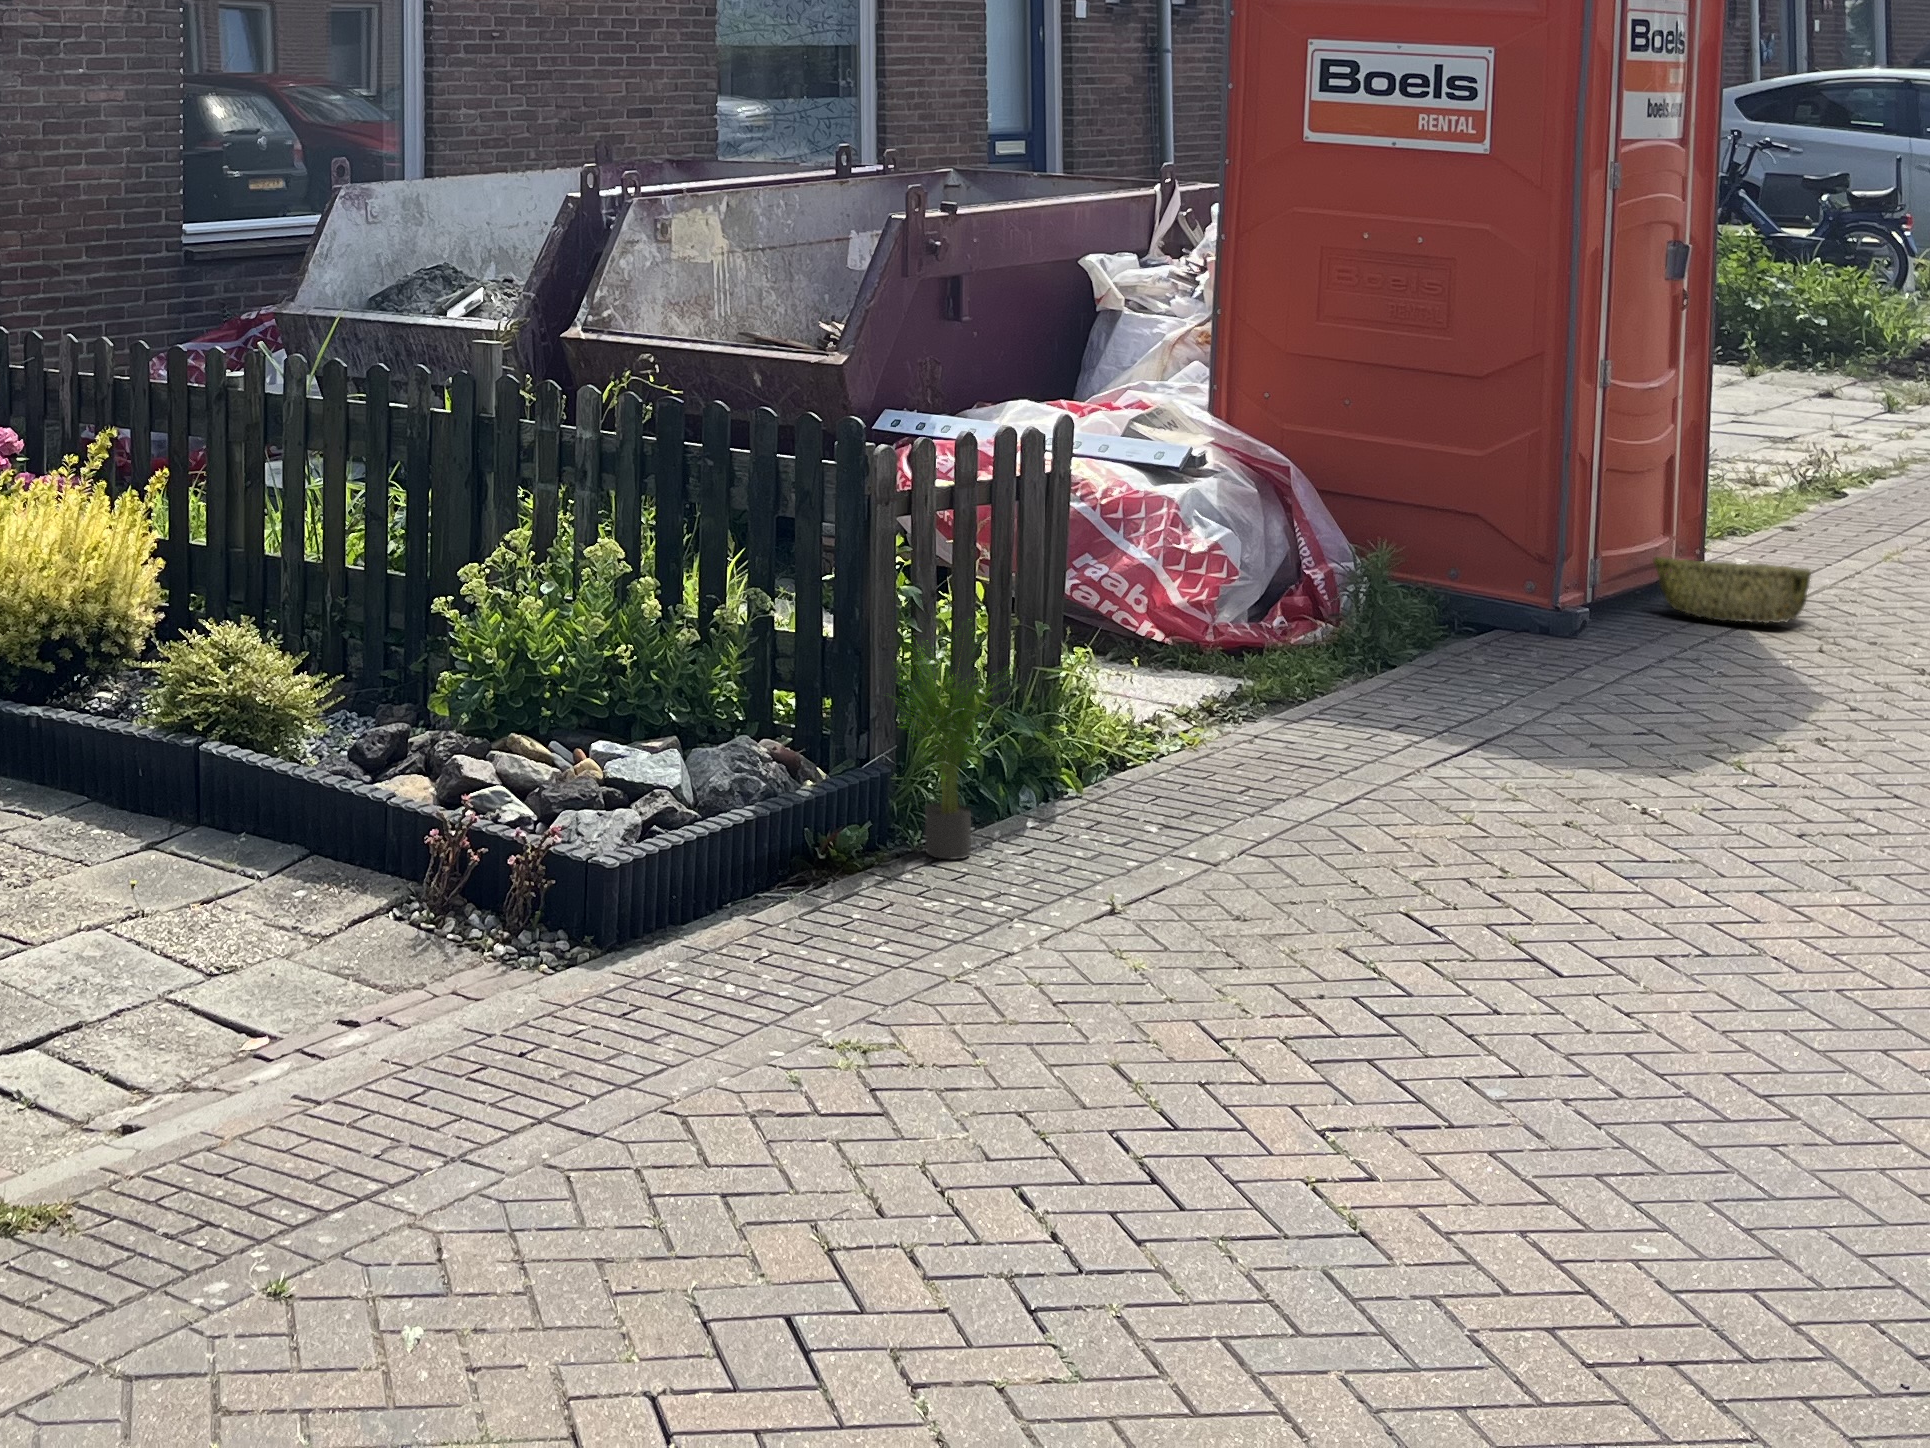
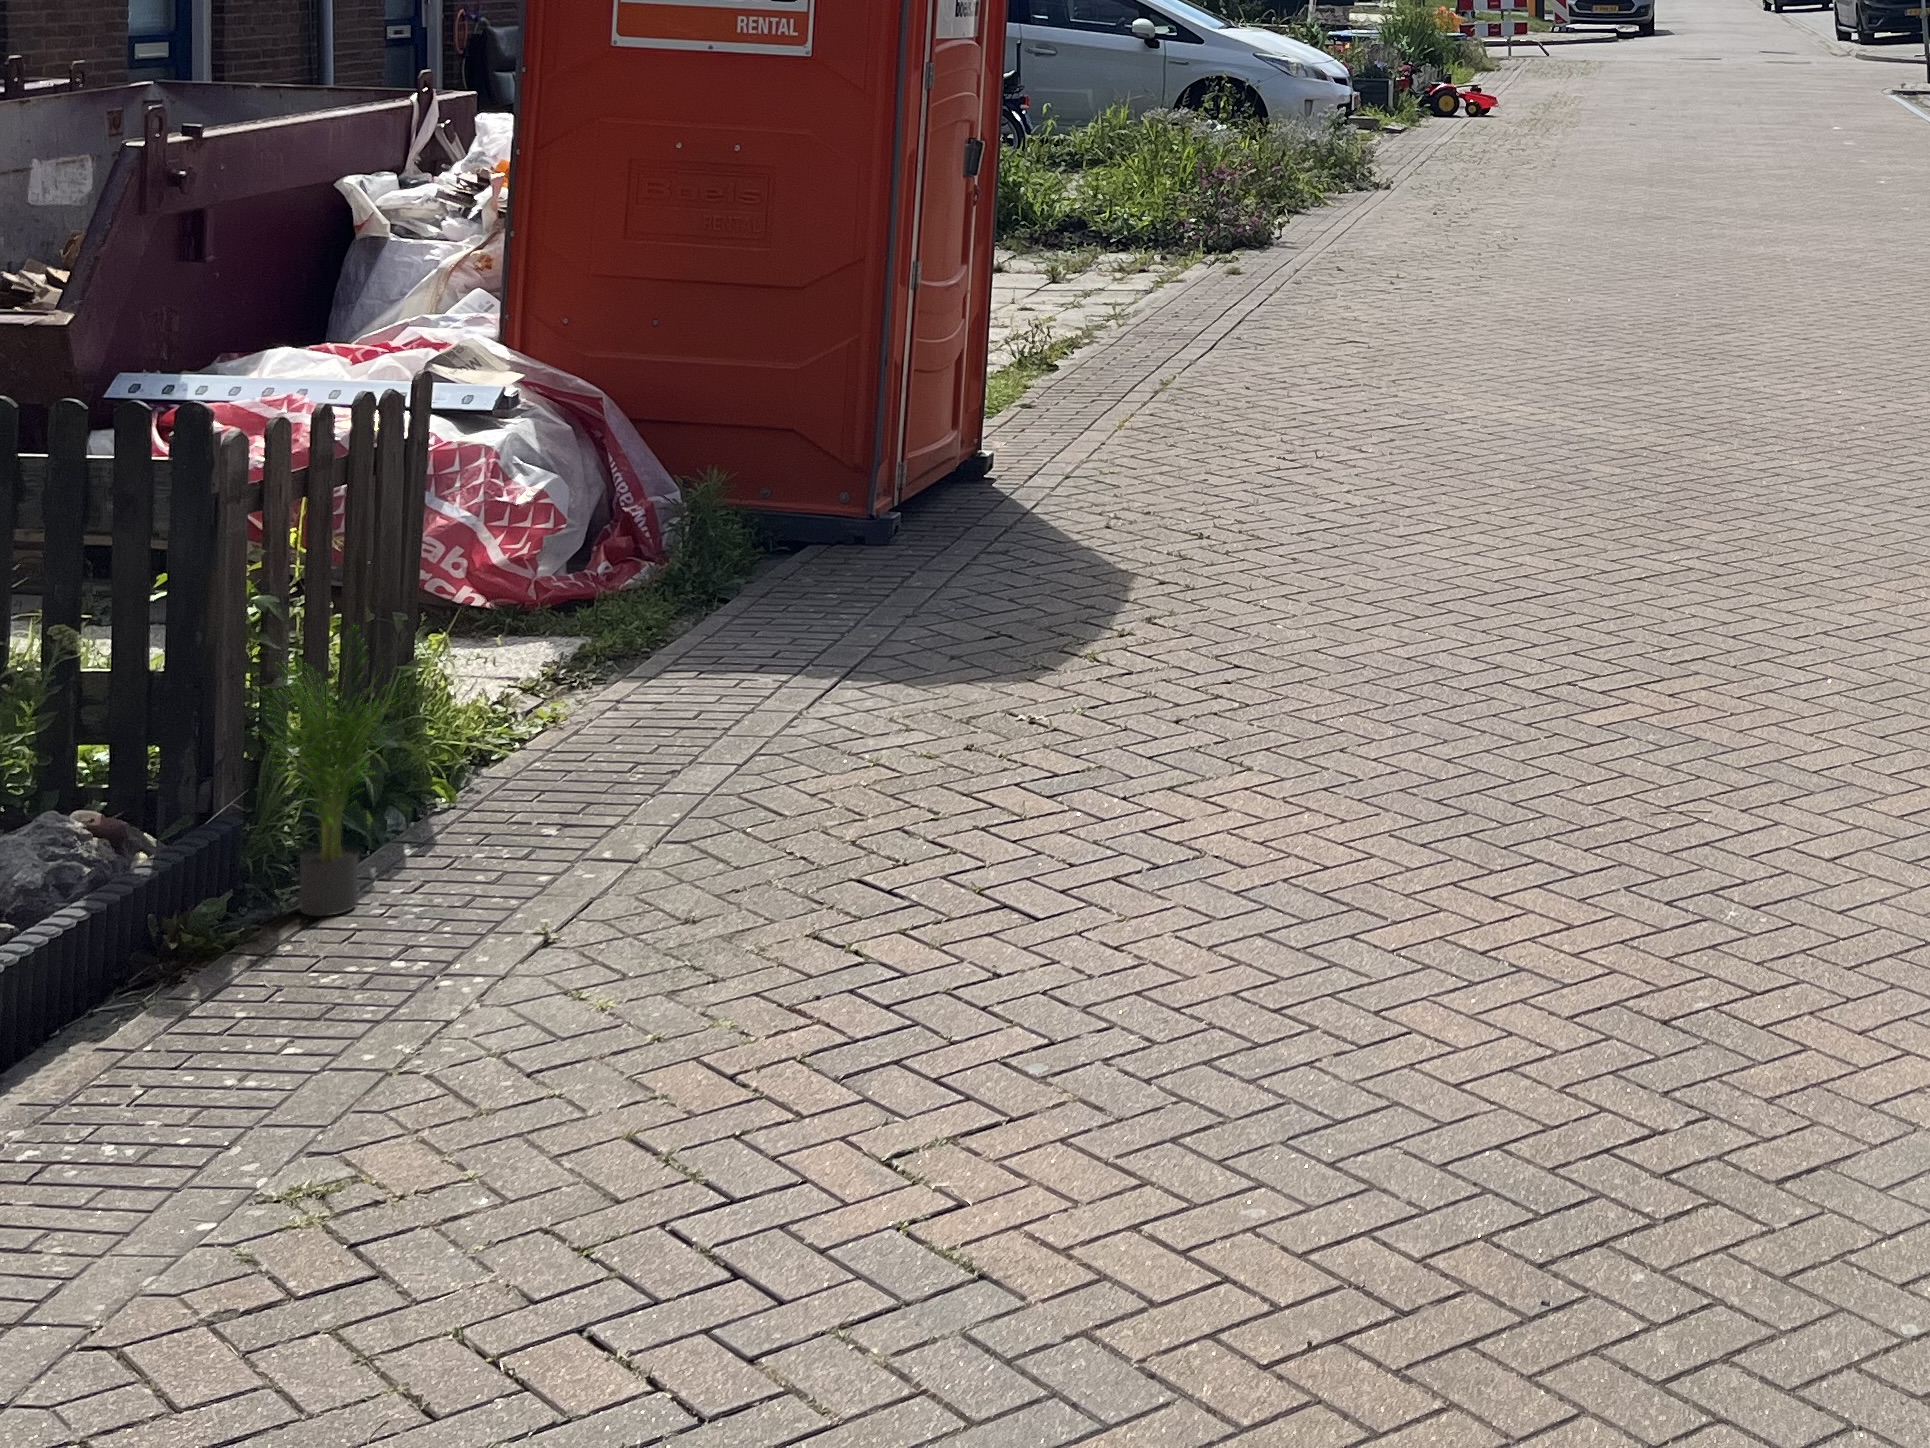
woven basket: present [1653,557,1811,624] -> none [945,448,1087,508]

